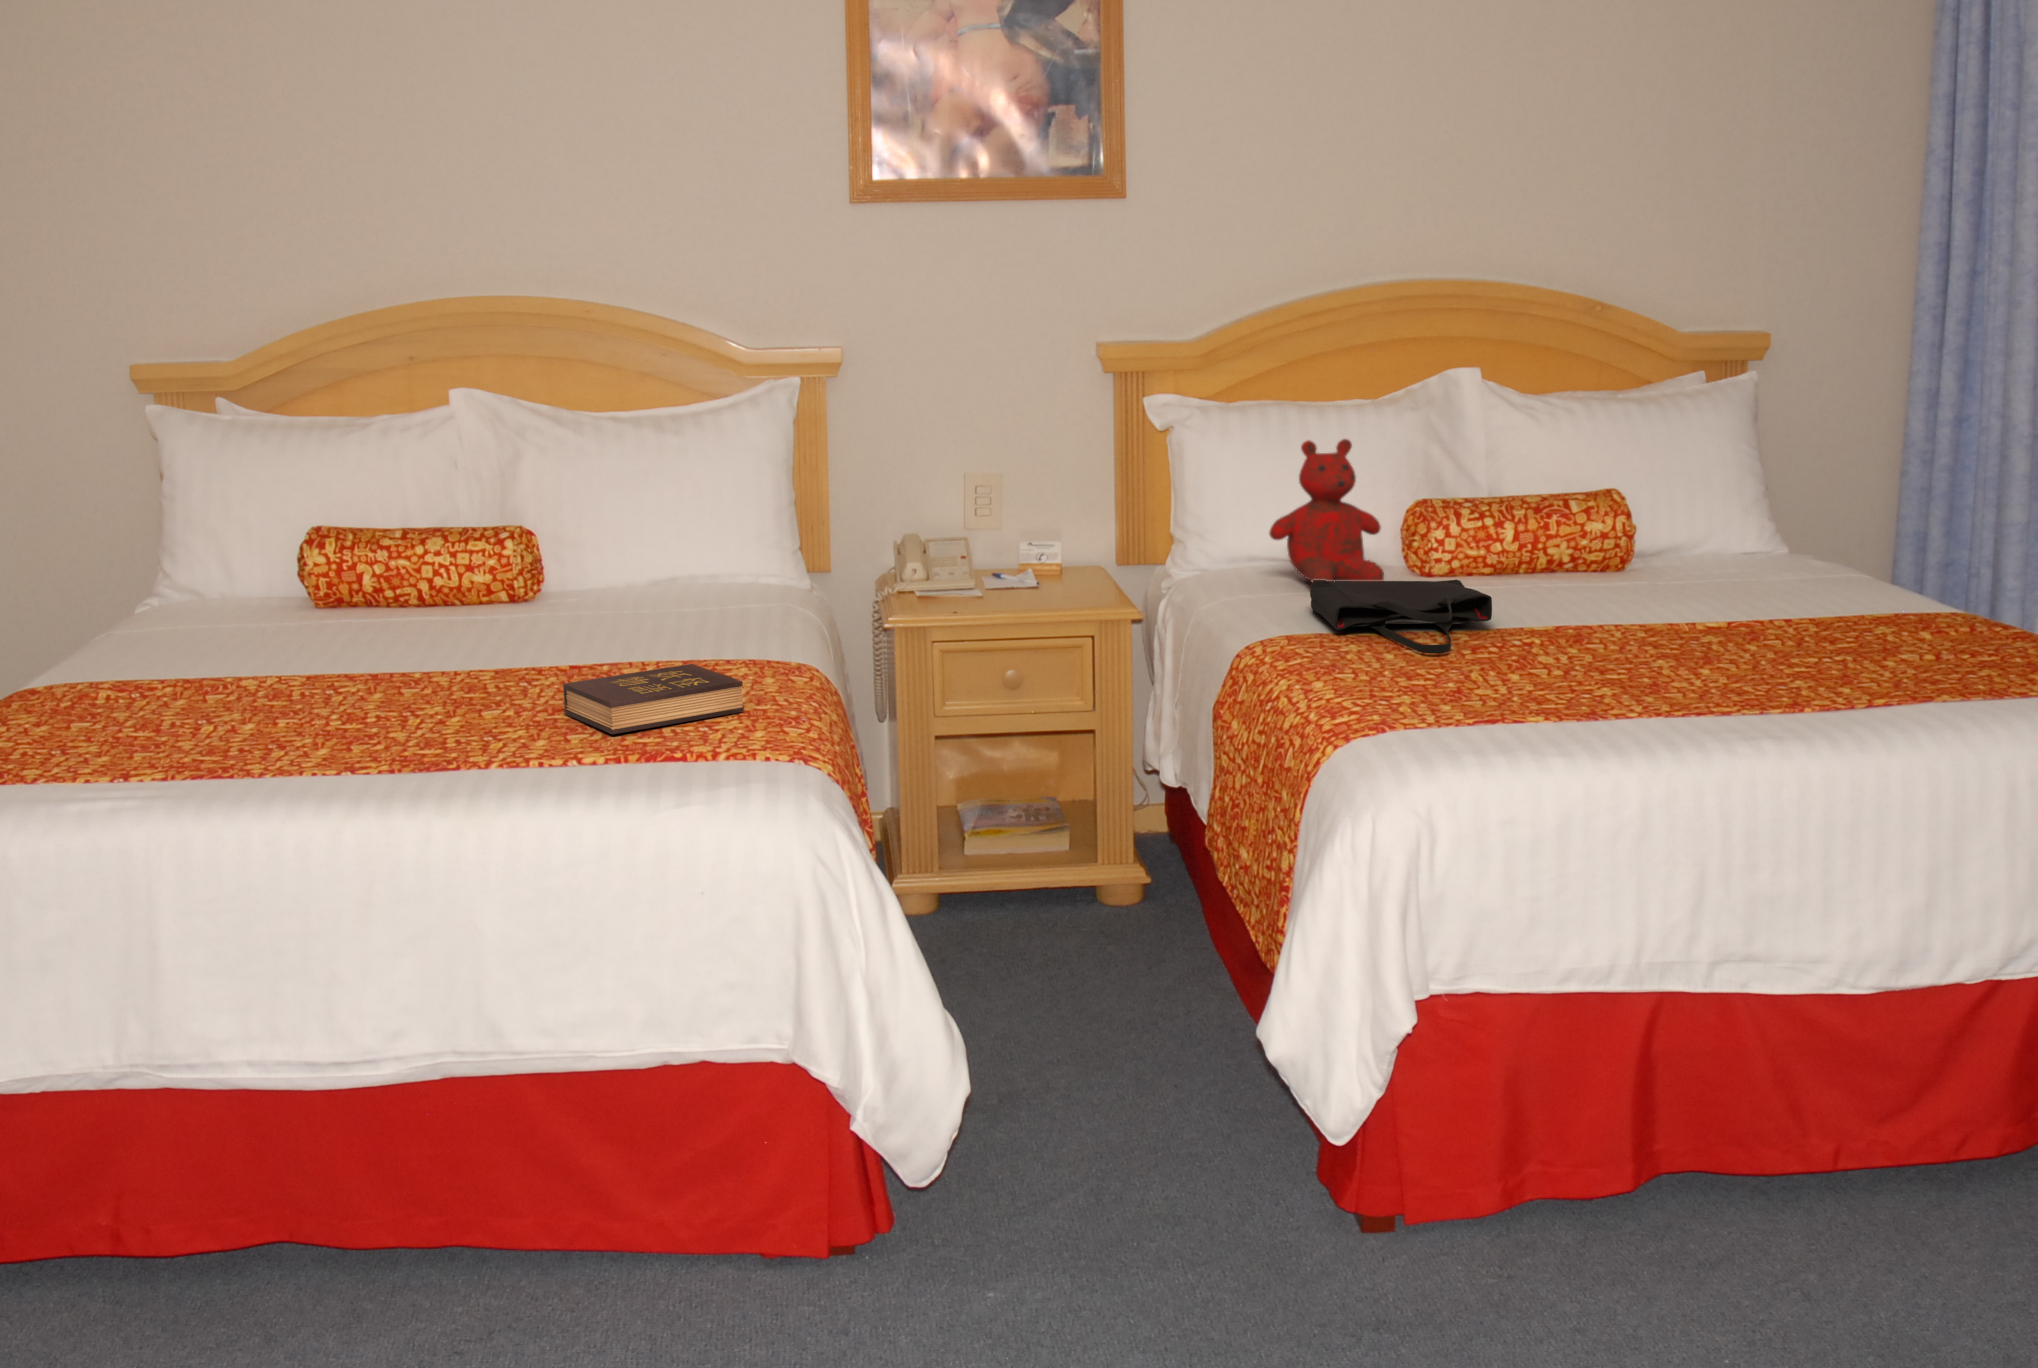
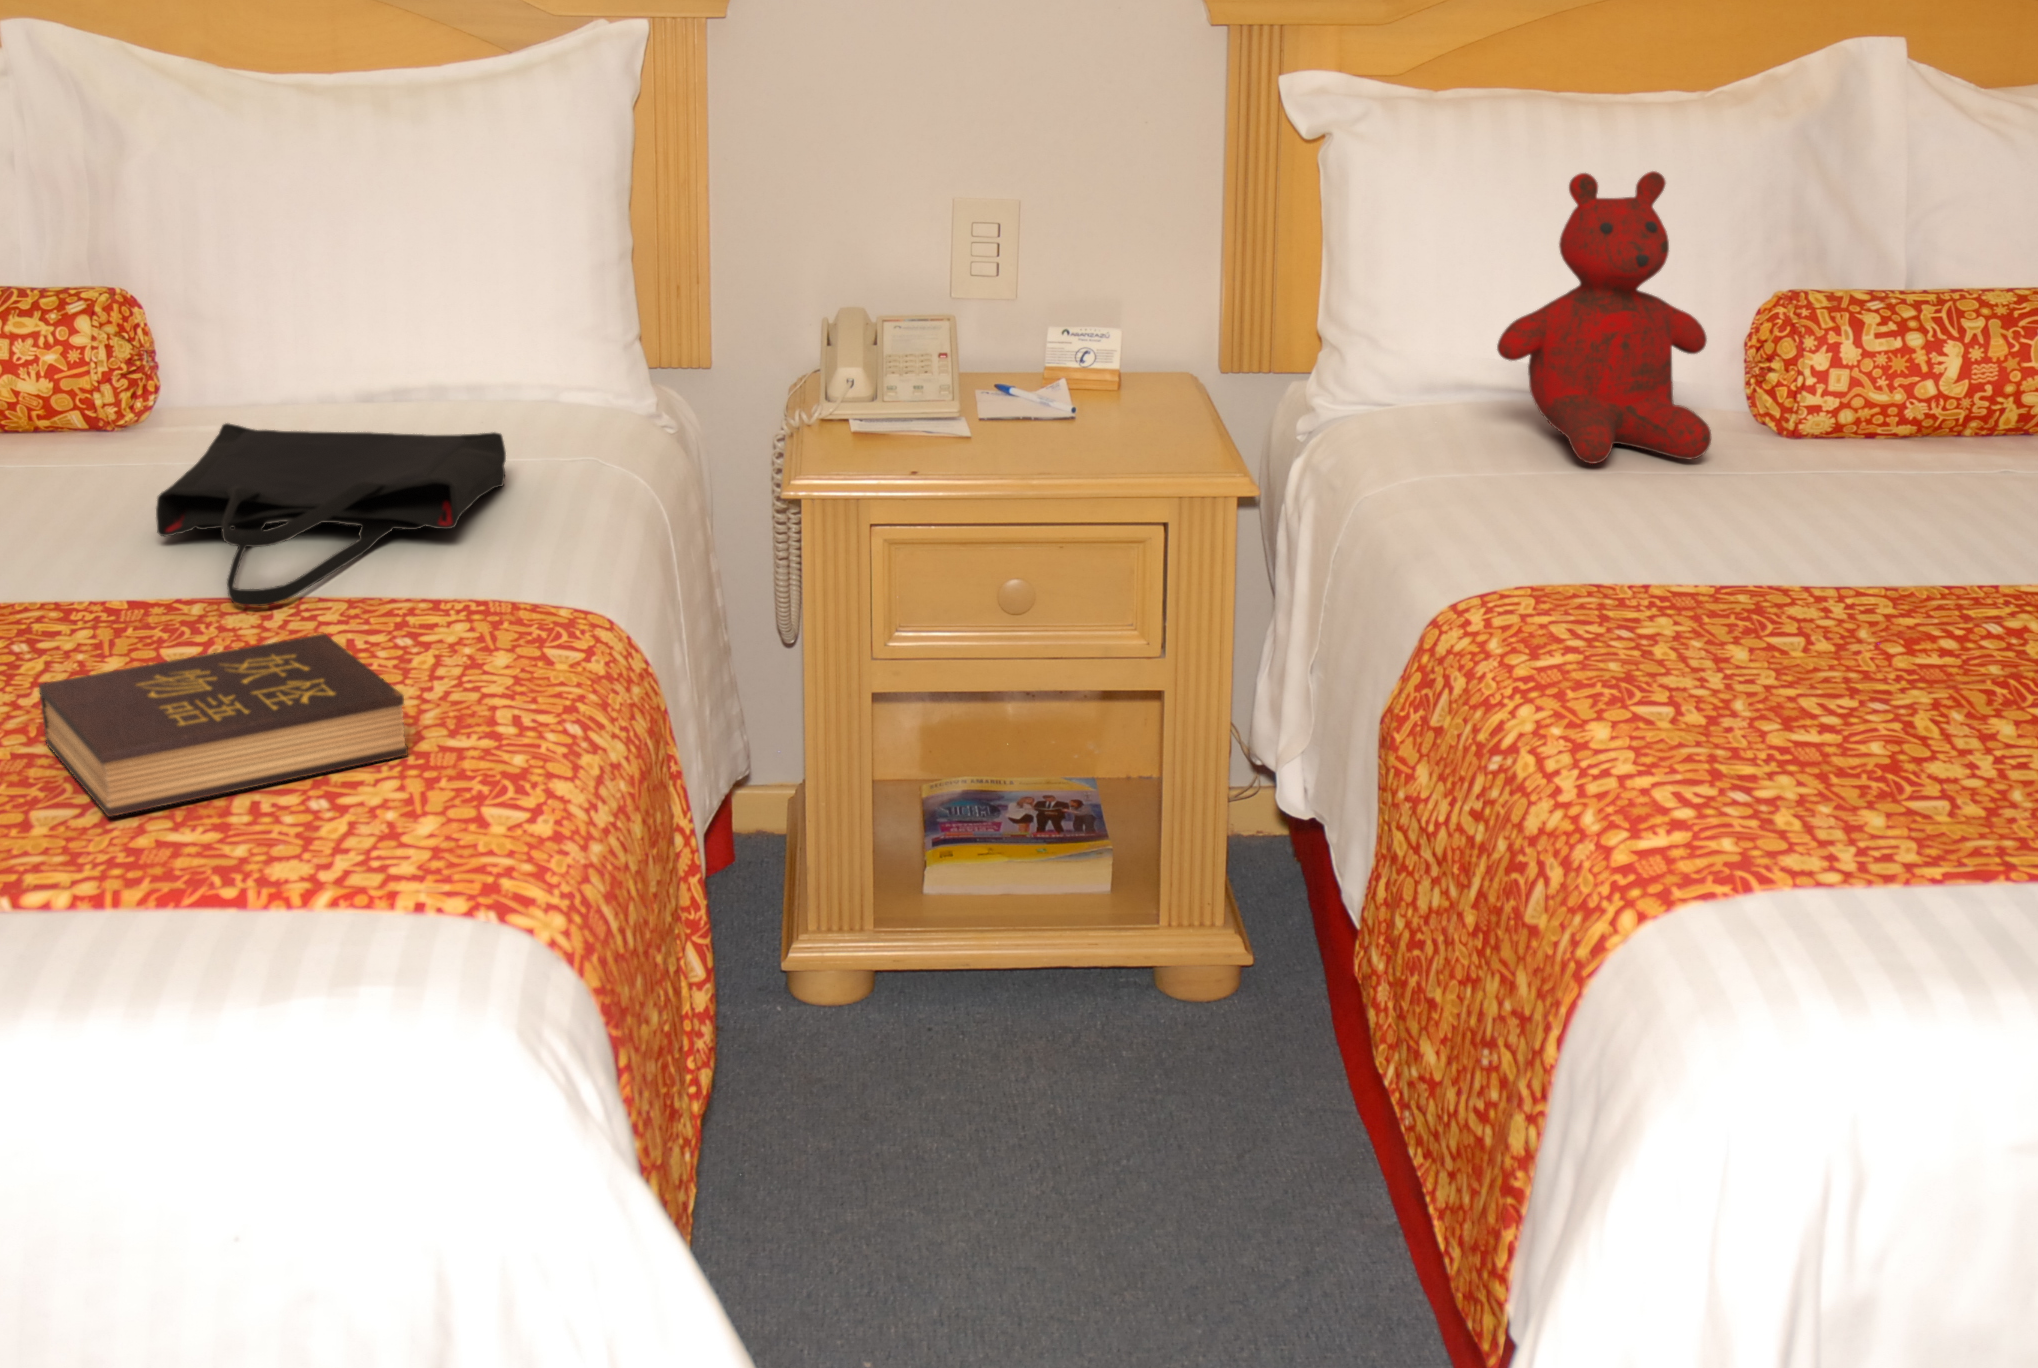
tote bag: present [1310,580,1492,654] -> present [156,423,506,606]

